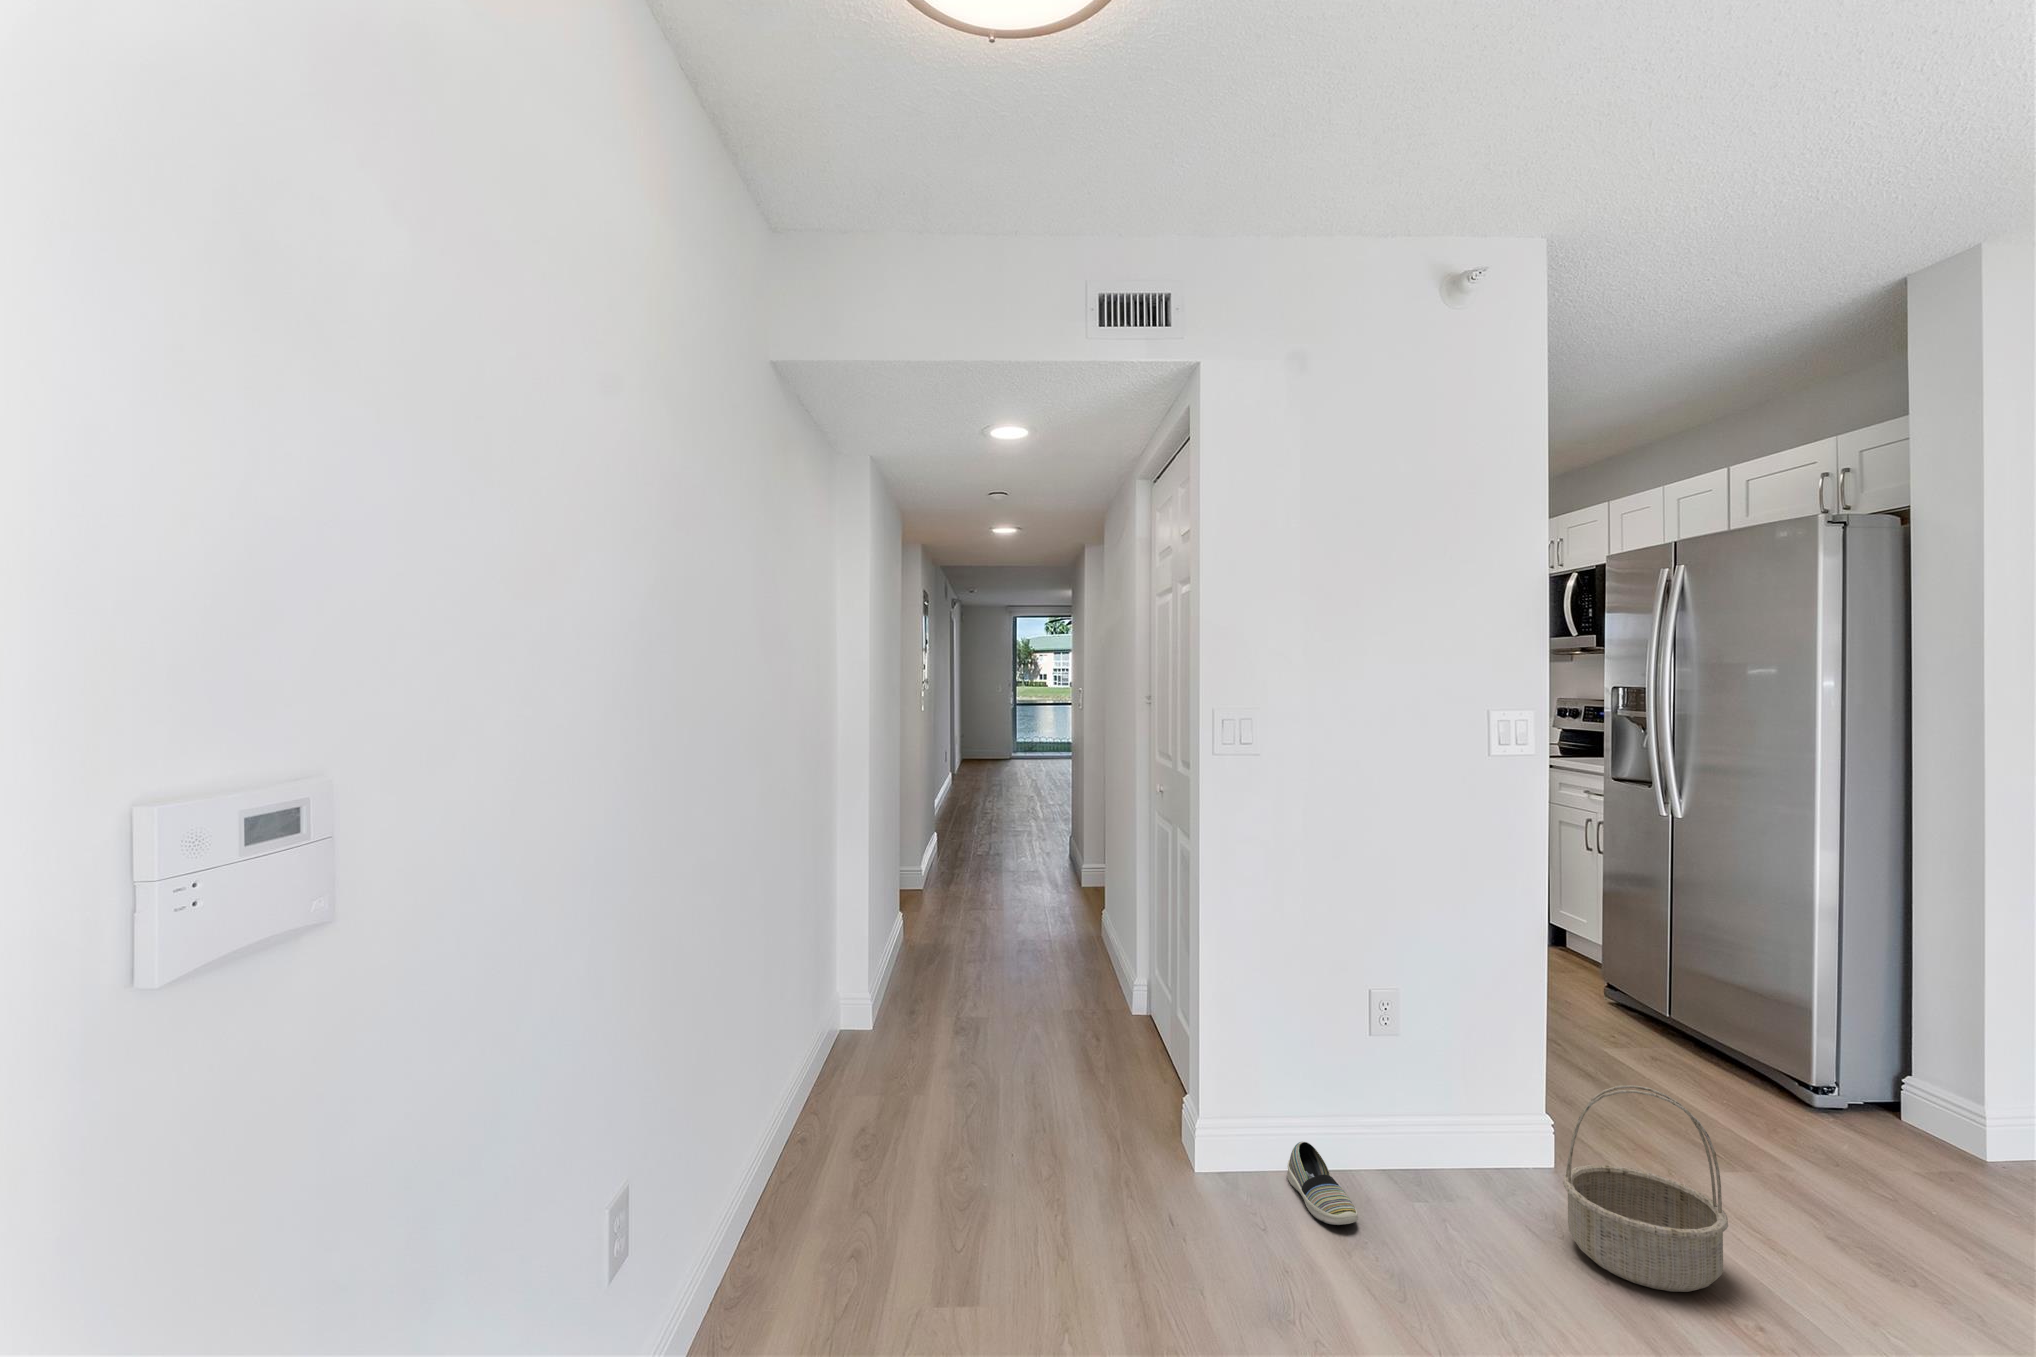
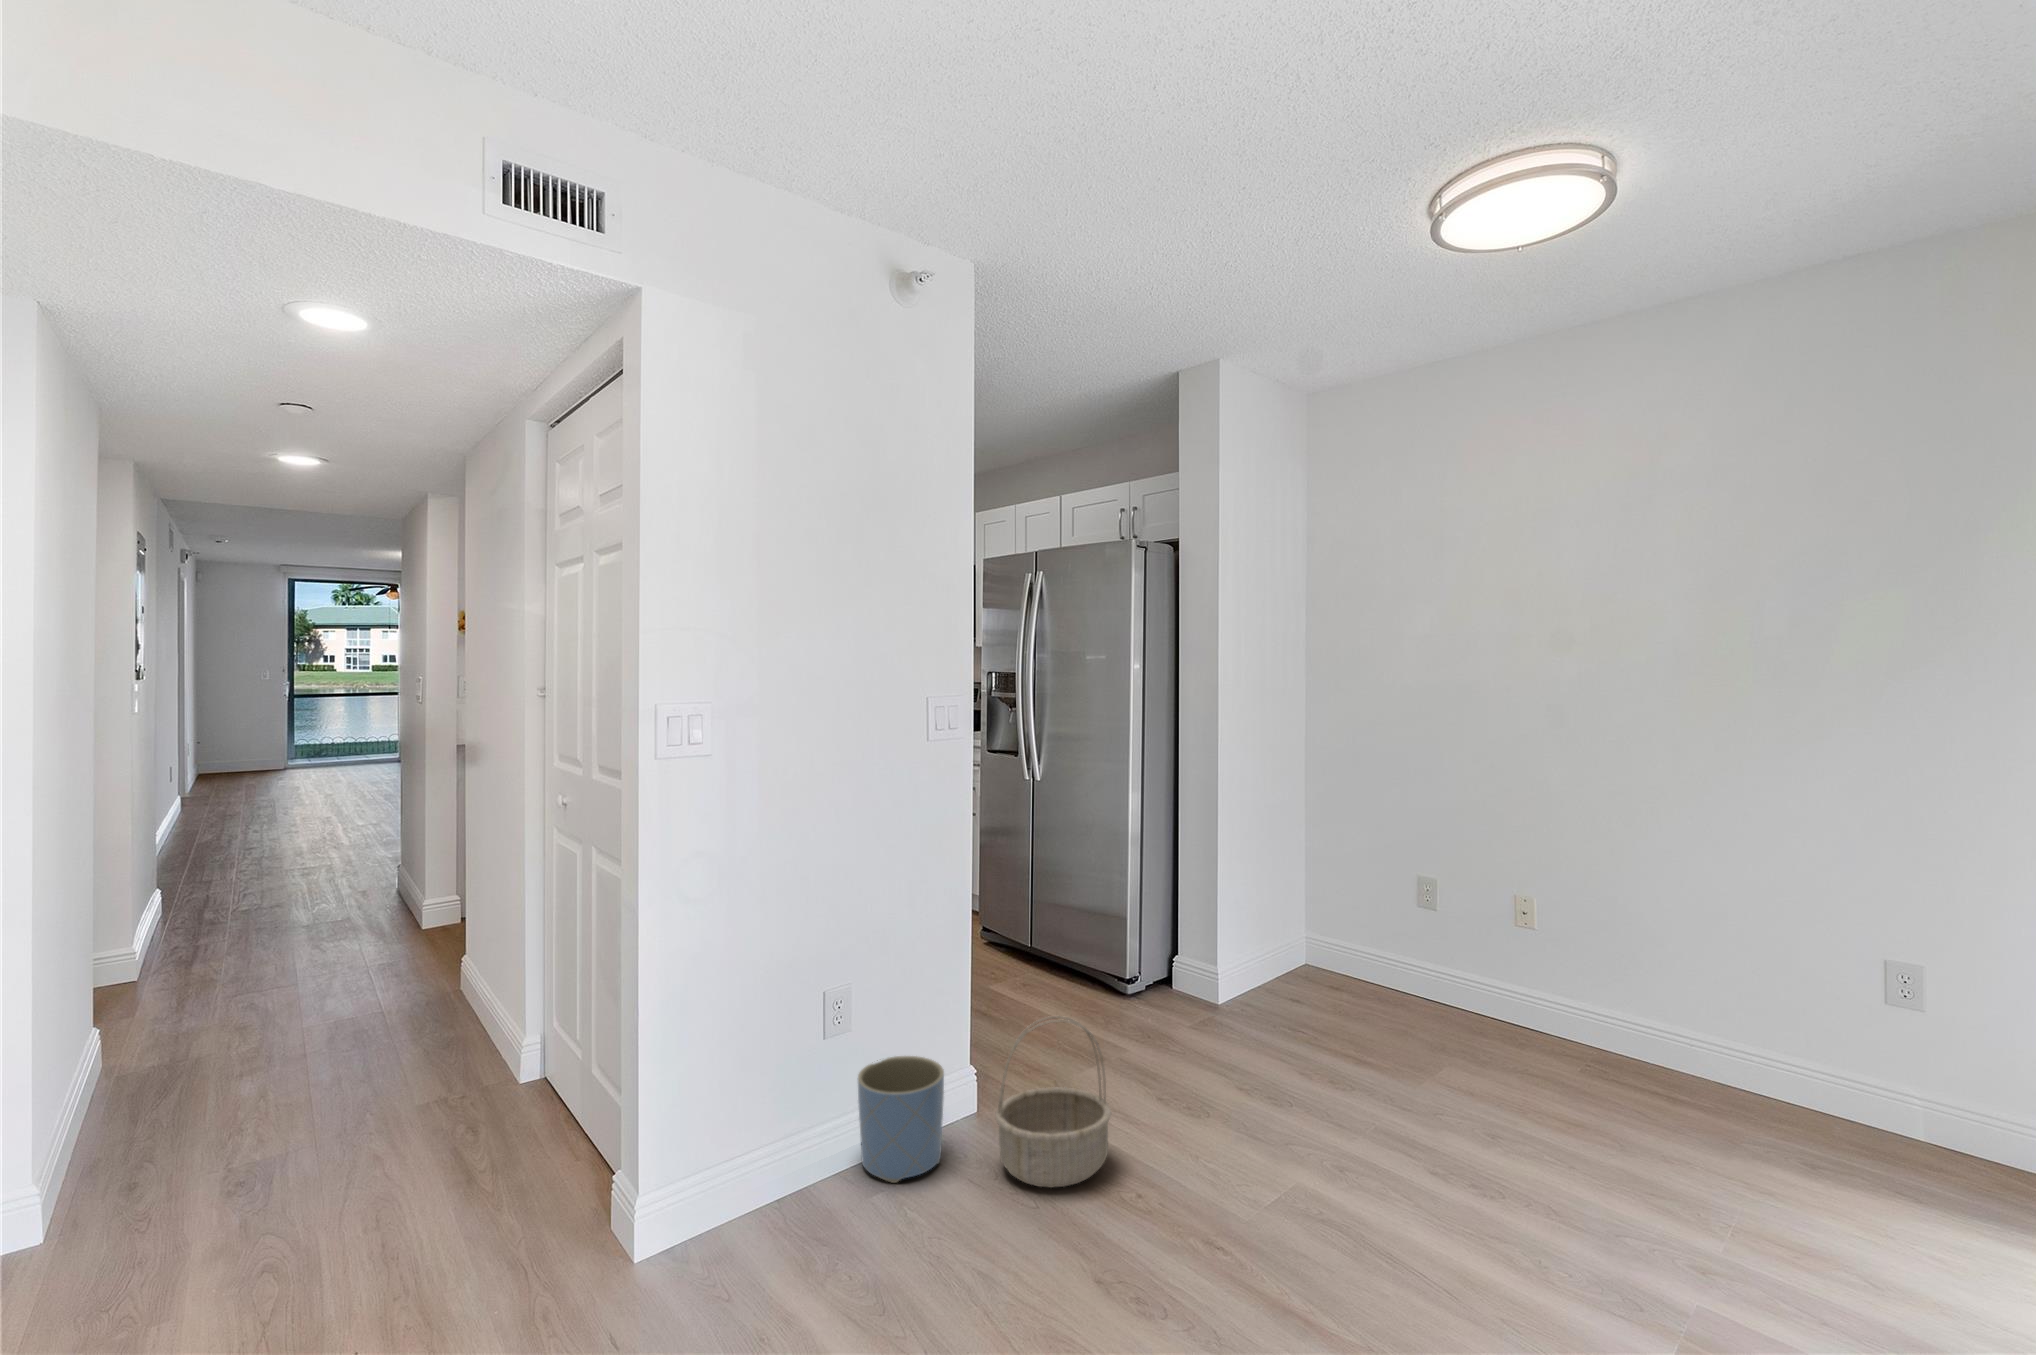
planter: none [1404,1082,1503,1211] -> present [858,1056,944,1183]
shoe: present [1287,1142,1358,1225] -> none [744,1162,825,1242]

